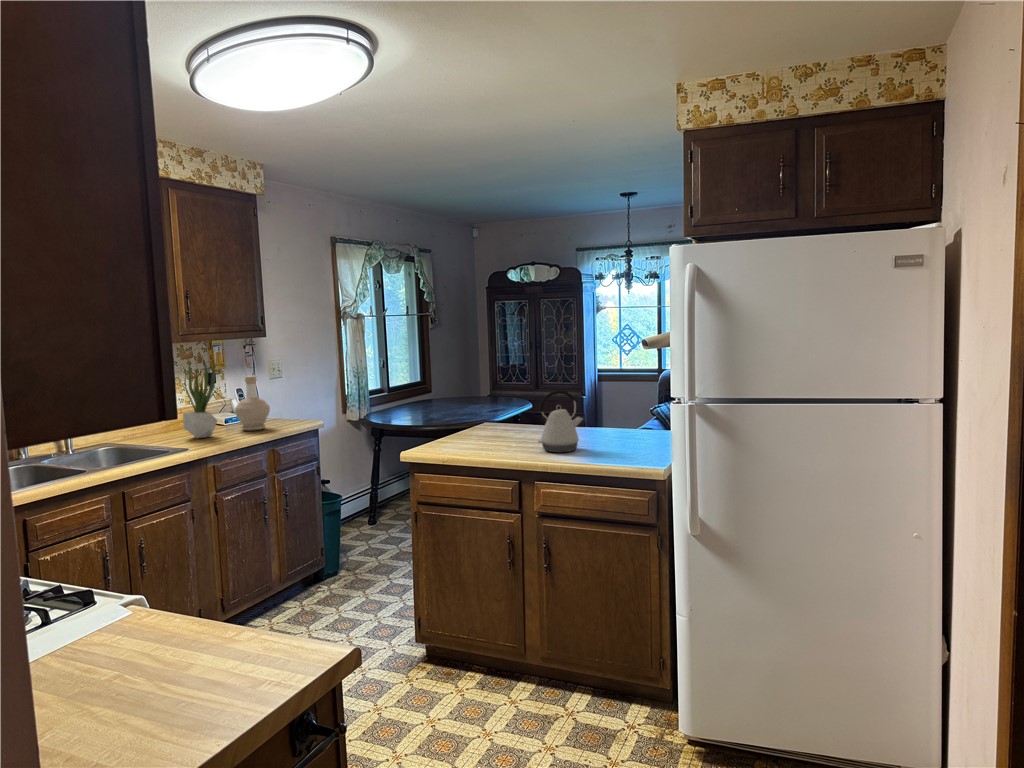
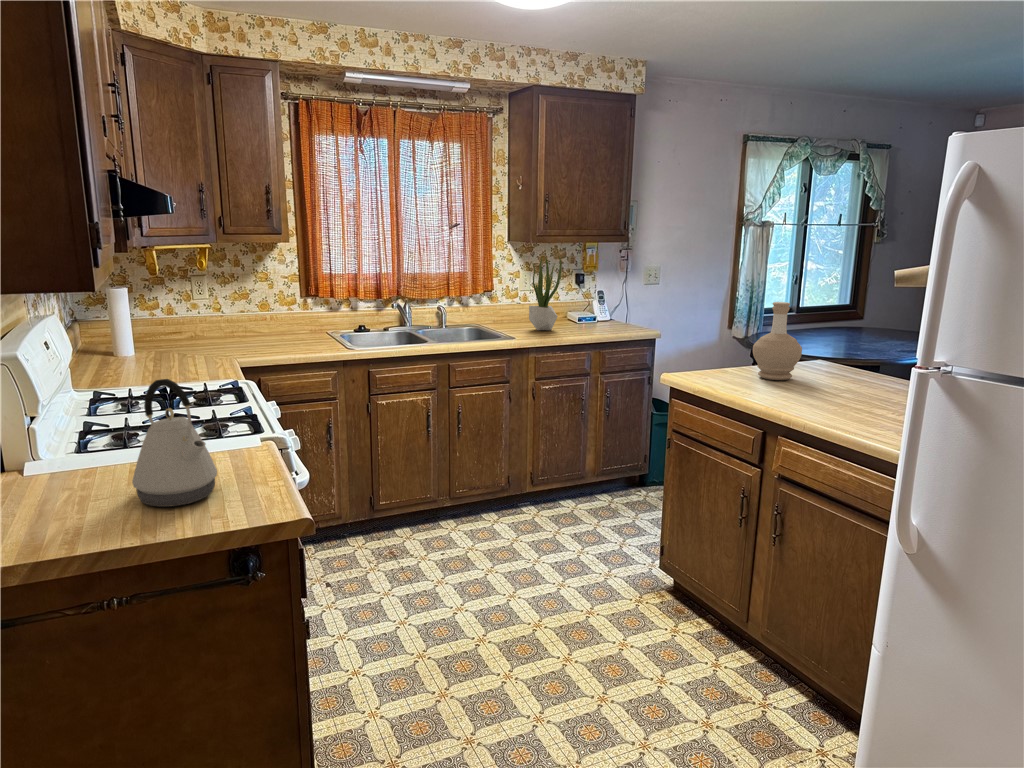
bottle: present [235,376,270,431] -> present [753,302,802,380]
kettle: present [538,390,583,452] -> present [132,379,217,507]

